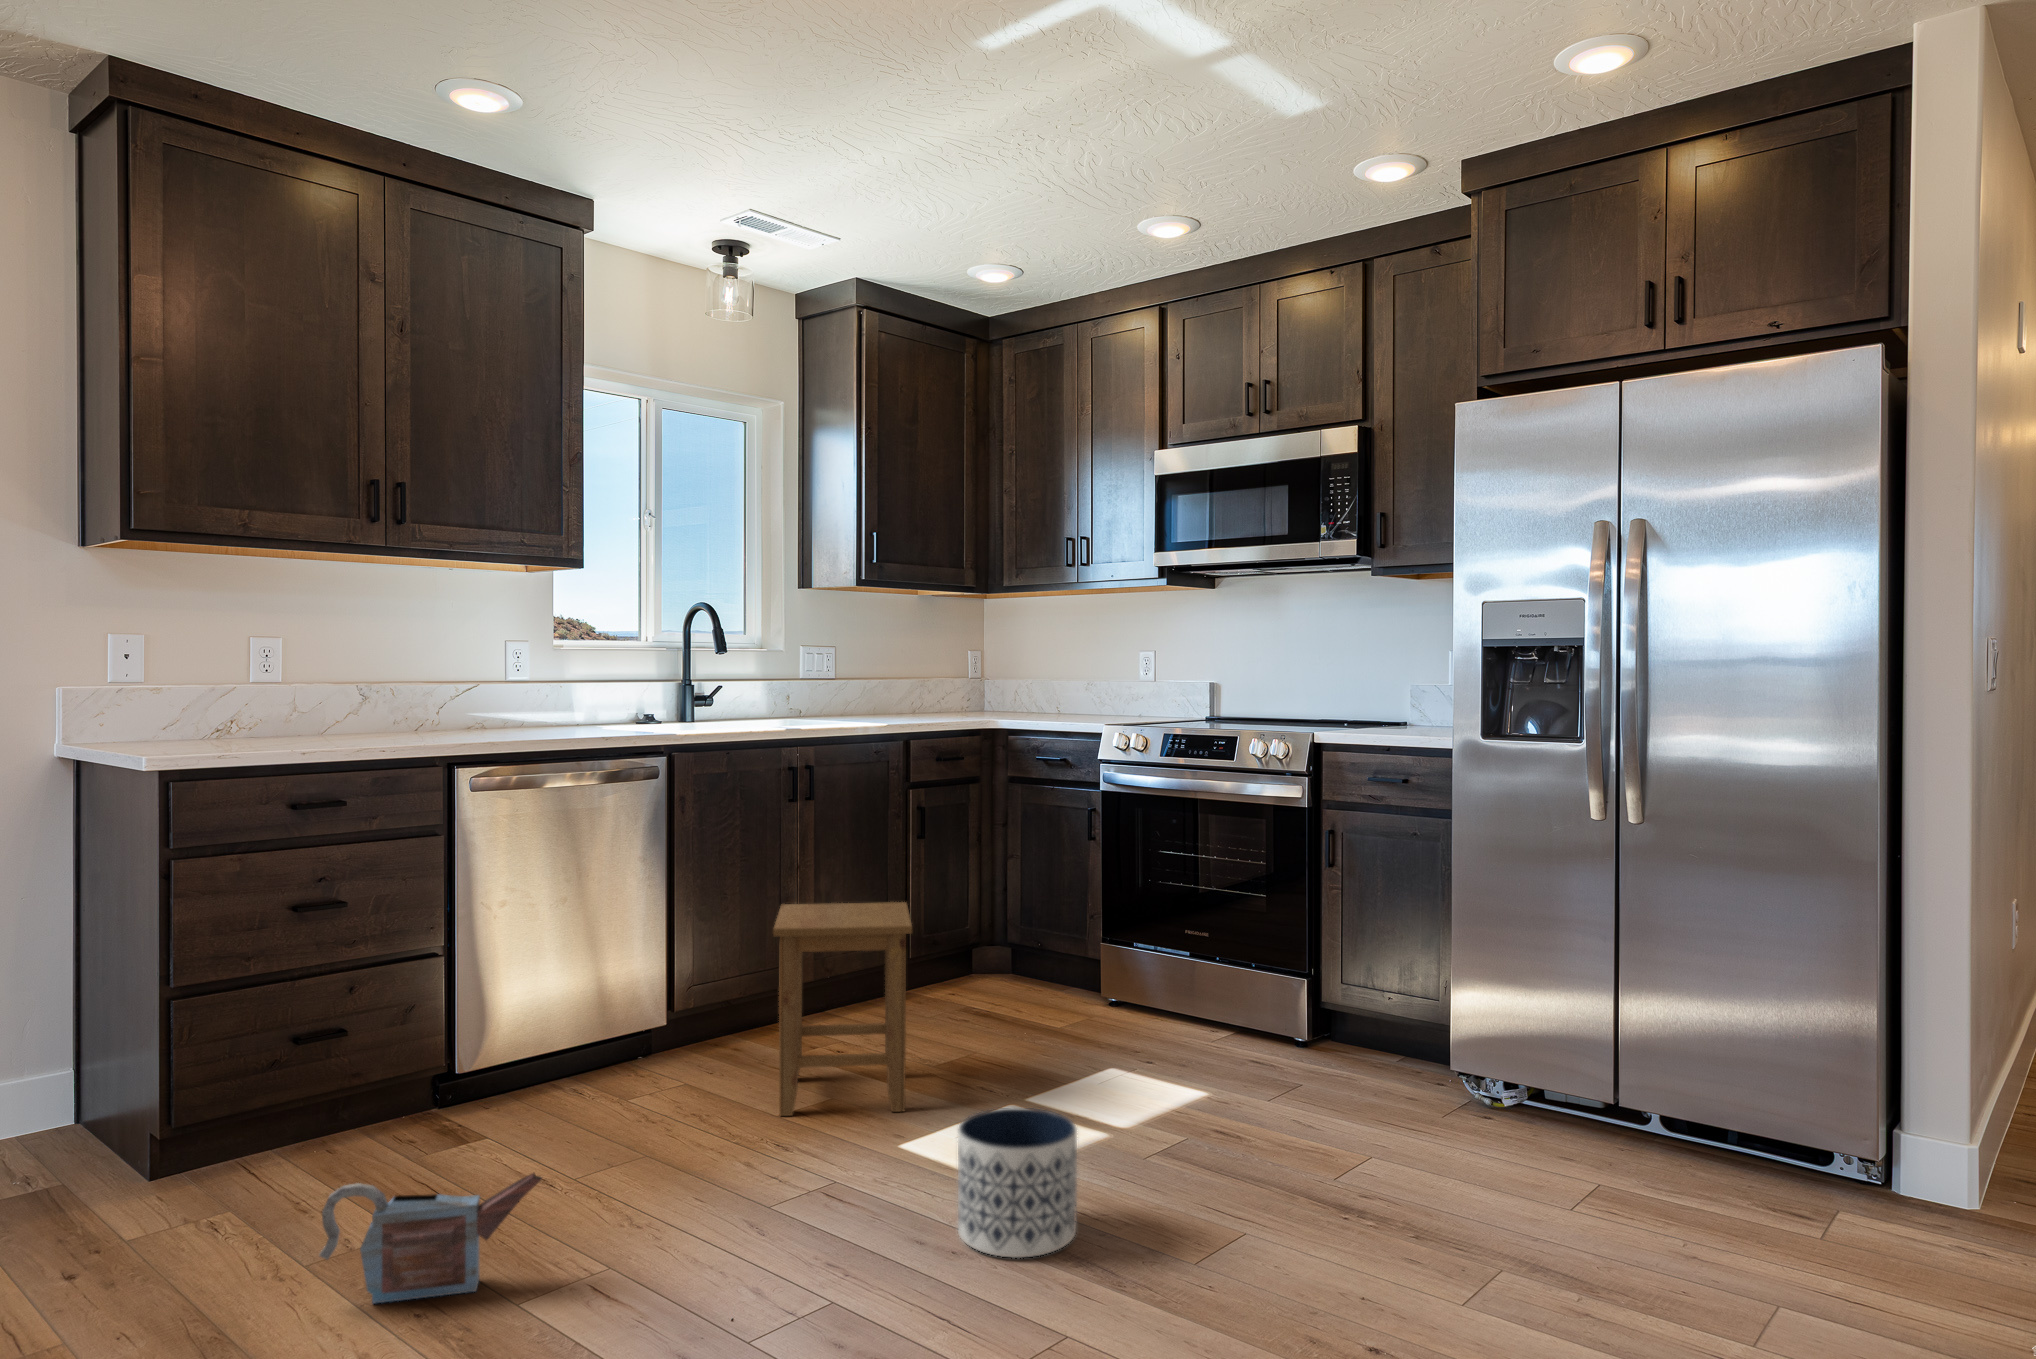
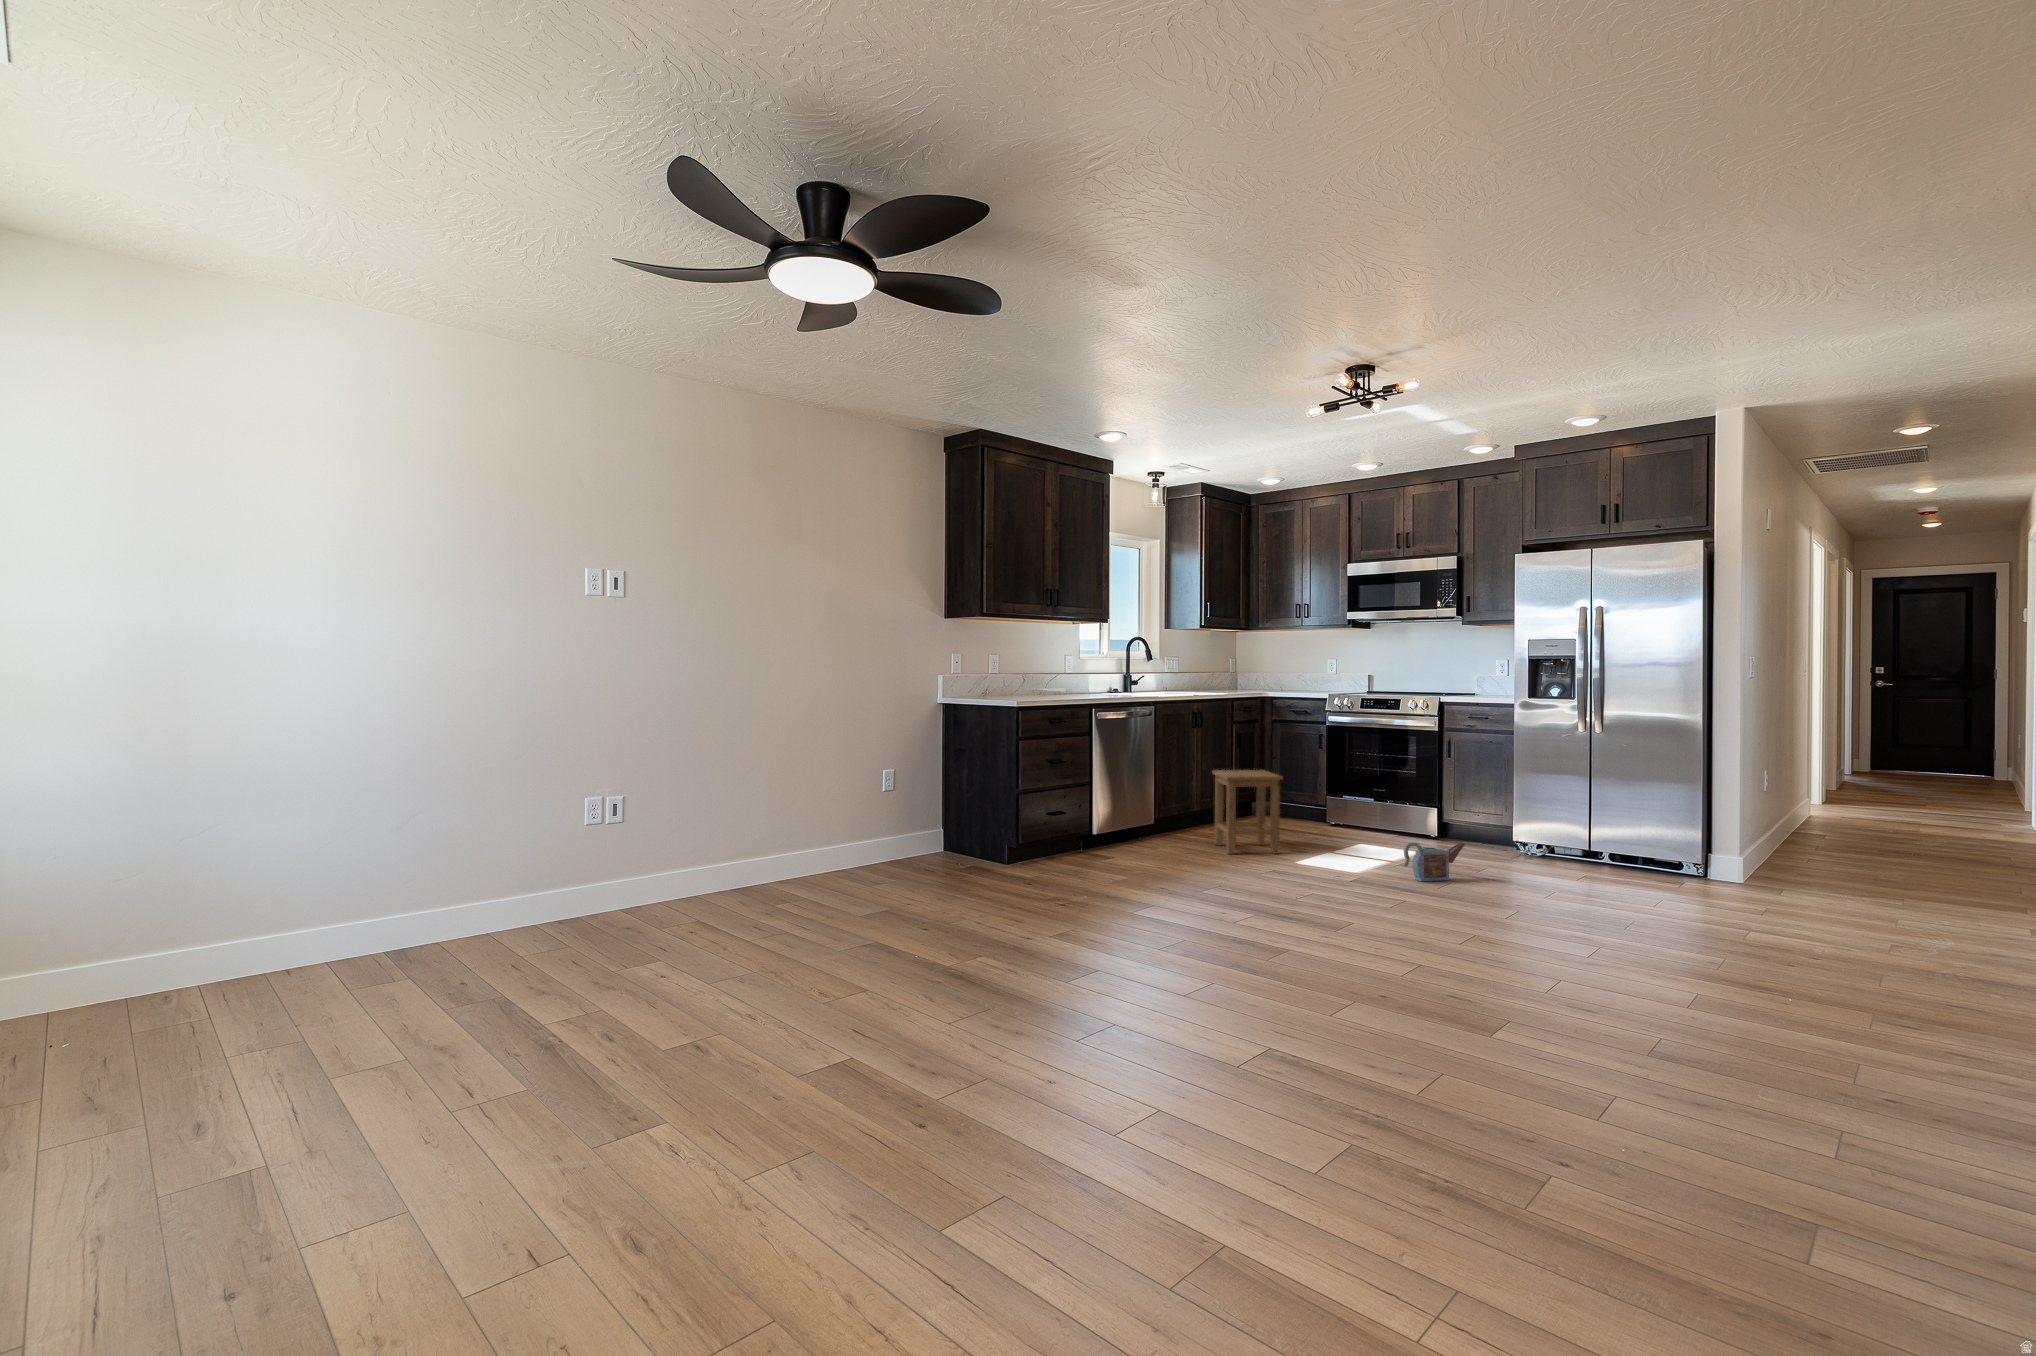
planter: present [958,1108,1077,1258] -> none [1339,838,1387,886]
watering can: present [320,1172,542,1304] -> present [1403,842,1465,881]

